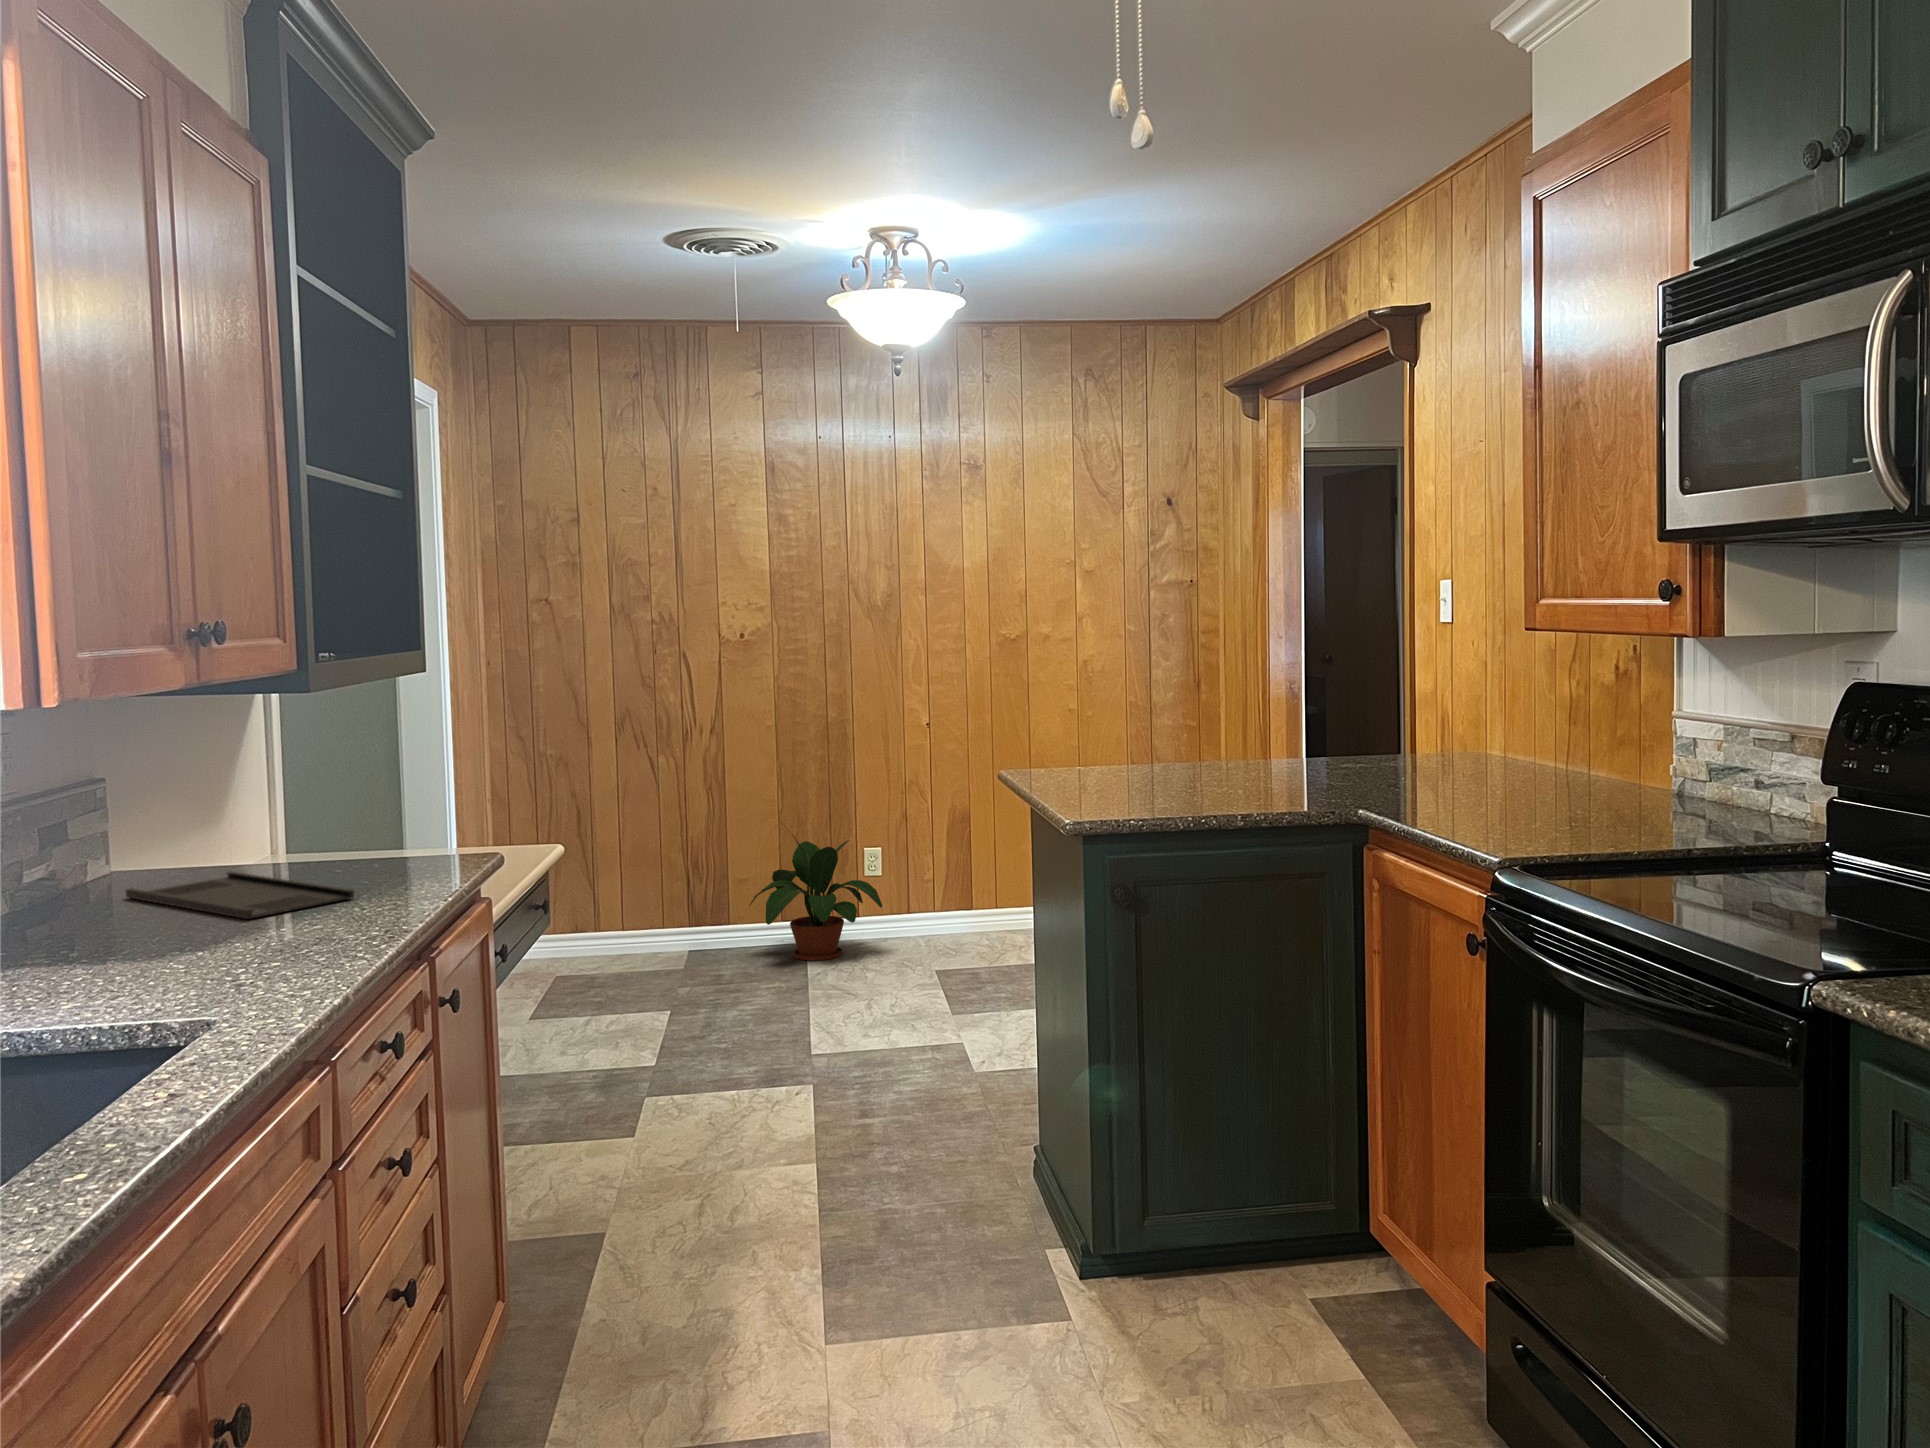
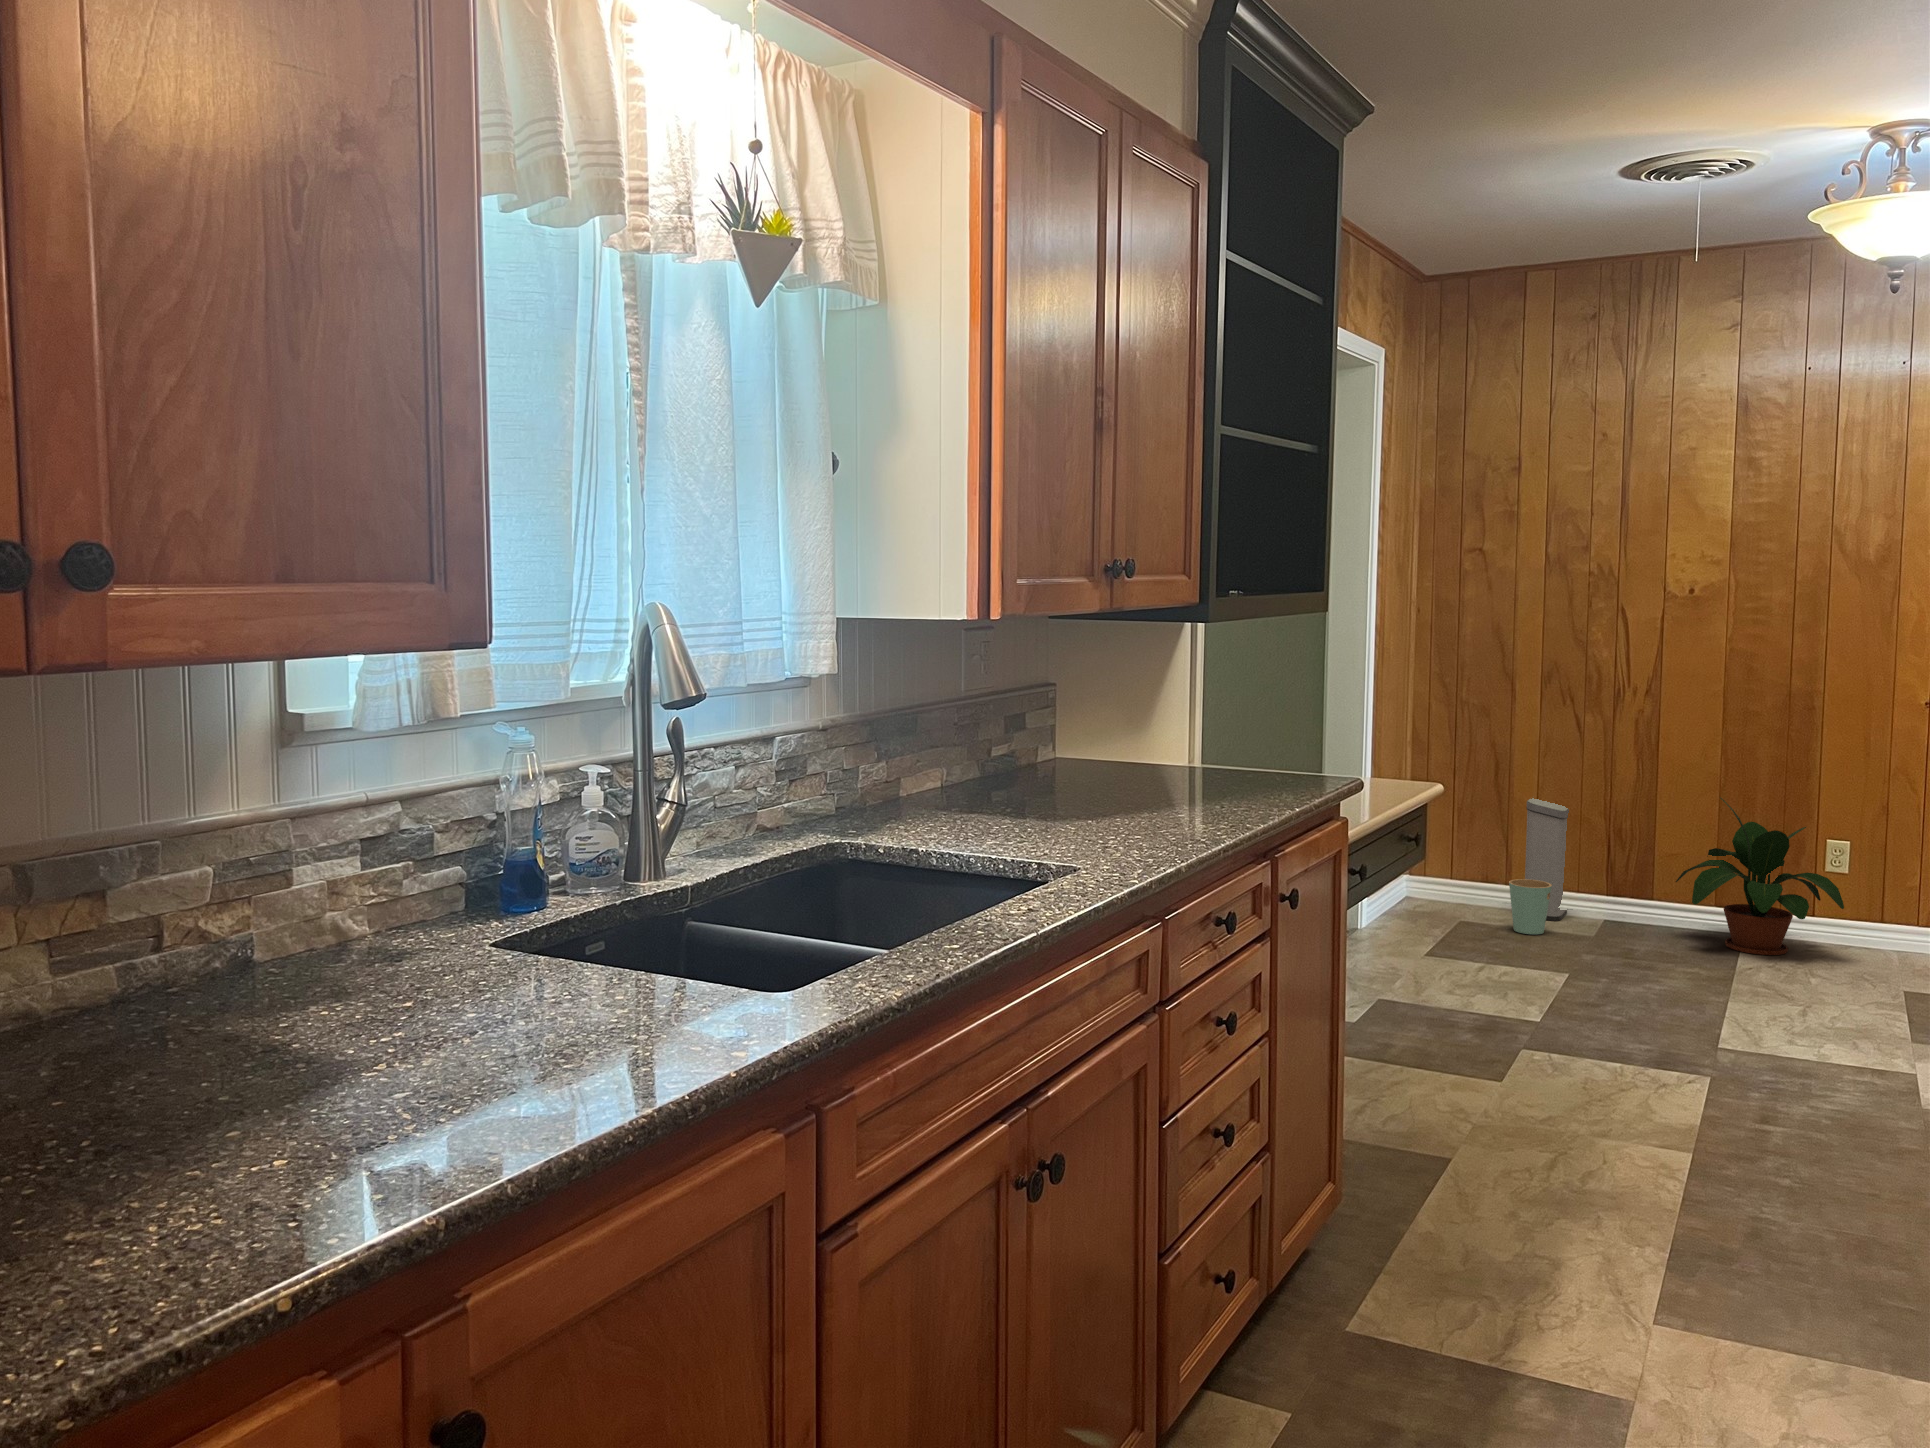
trash can: none [602,841,654,981] -> present [1509,798,1569,934]
tray: present [126,872,354,919] -> none [1065,766,1221,802]

